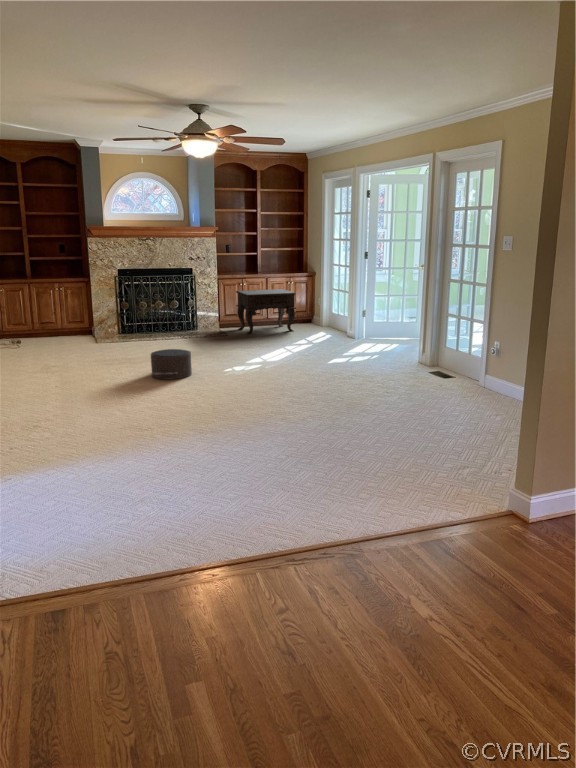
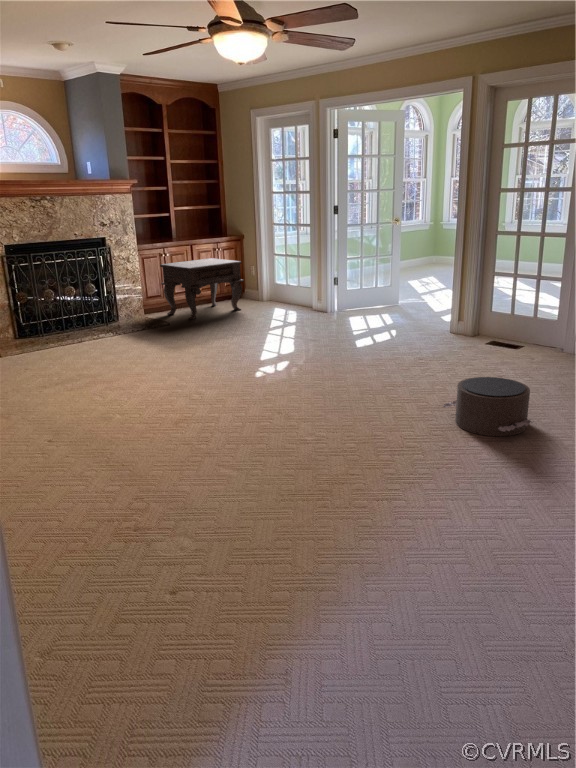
pouf: present [151,349,192,380] -> present [443,377,531,436]

